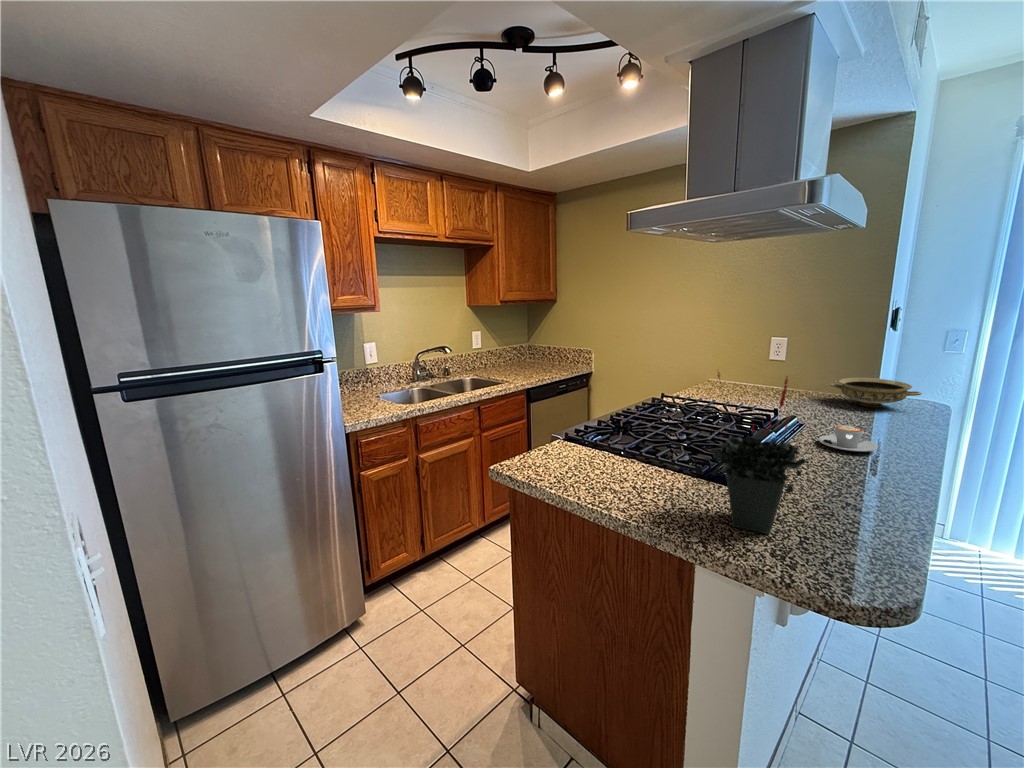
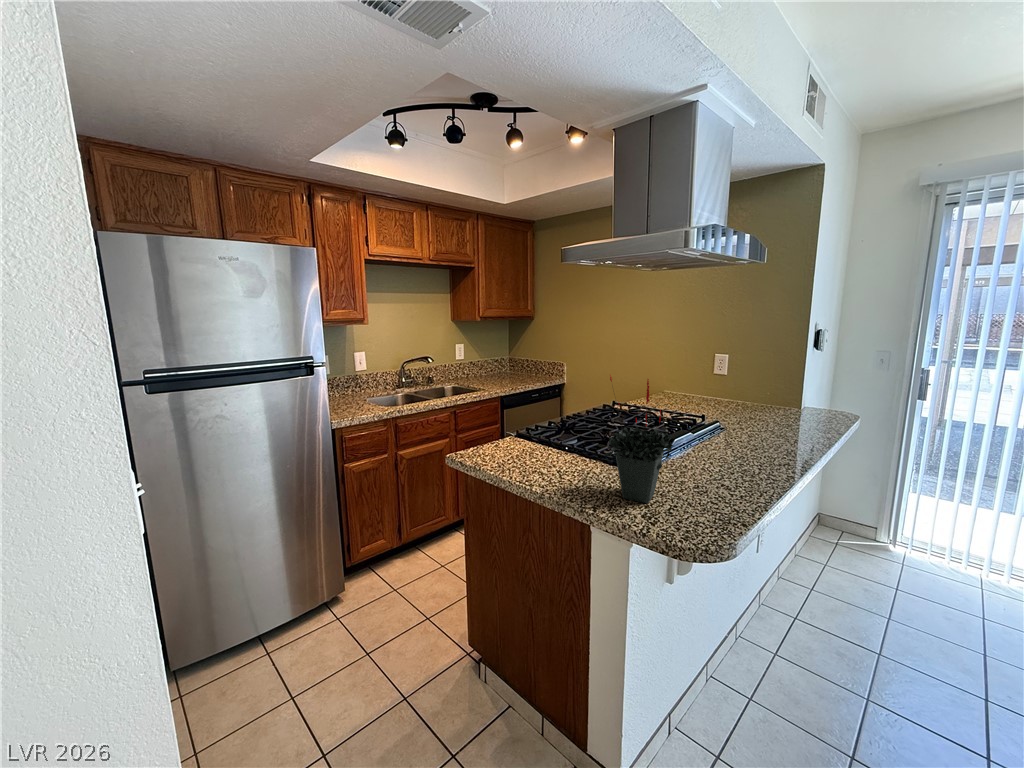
ceramic bowl: present [831,378,922,407] -> none [756,390,827,416]
coffee cup: present [819,425,878,451] -> none [725,427,770,448]

